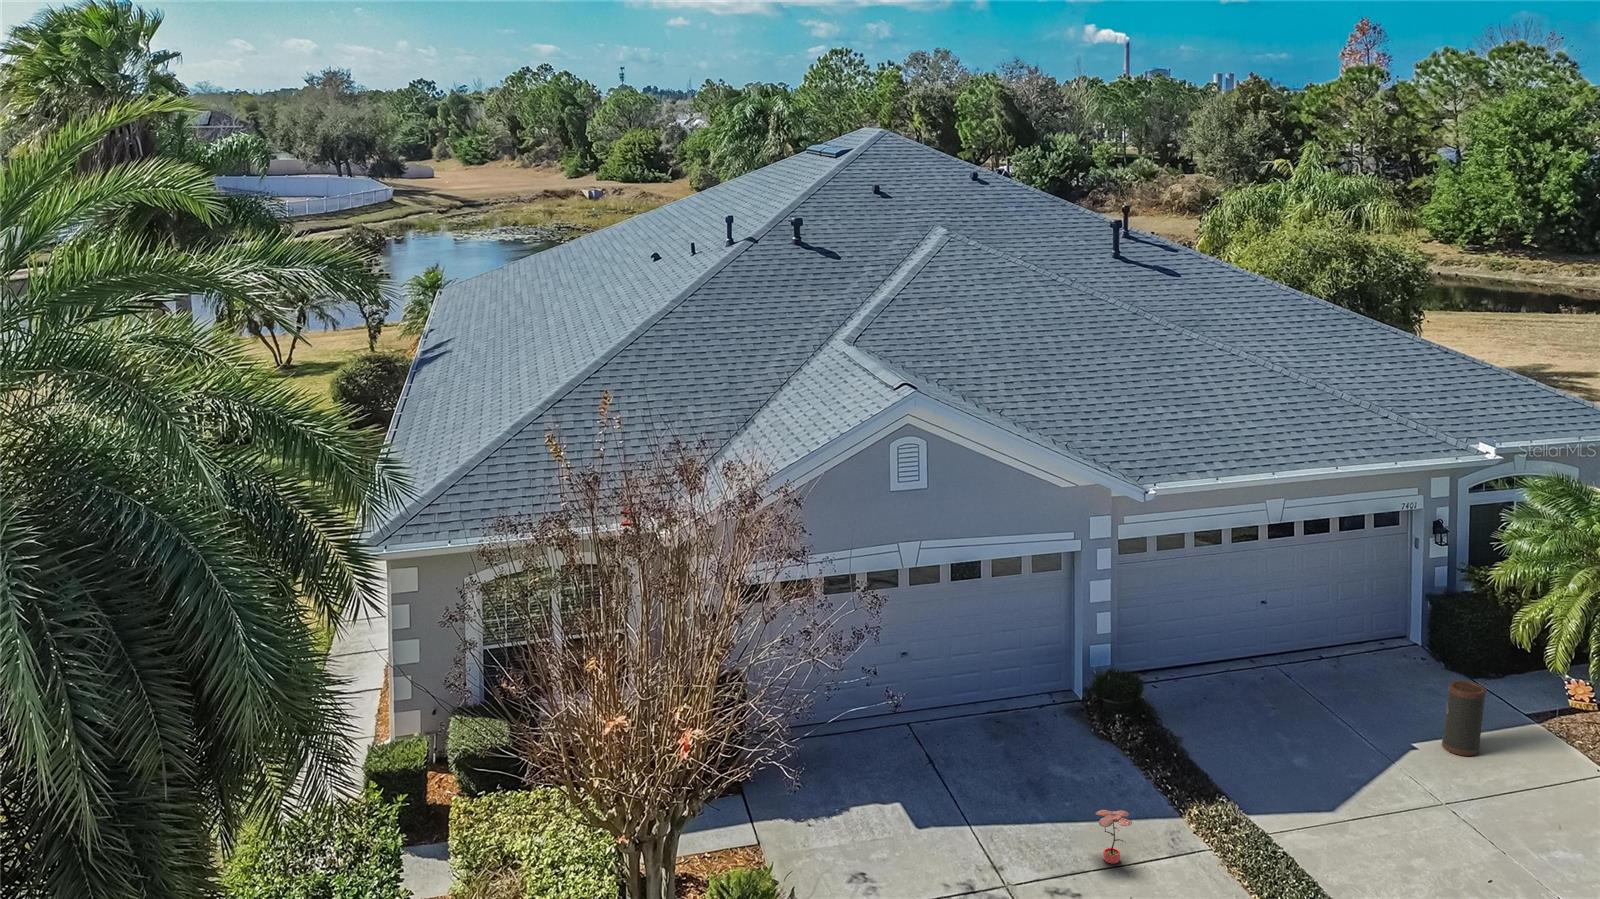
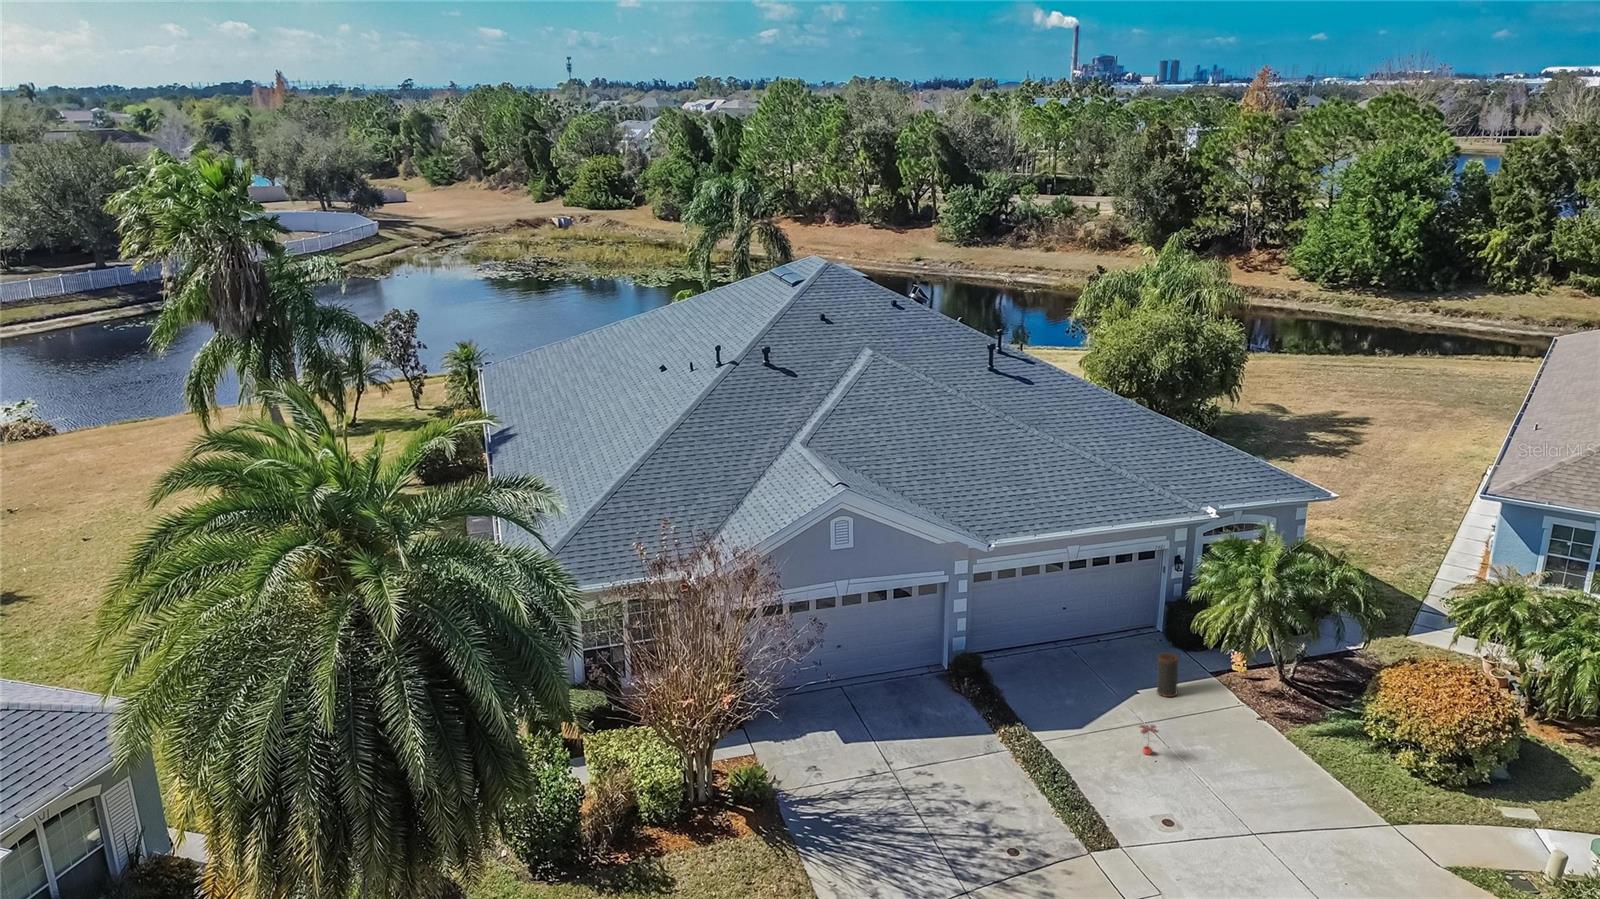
potted plant: present [1096,810,1132,864] -> present [1139,725,1158,755]

